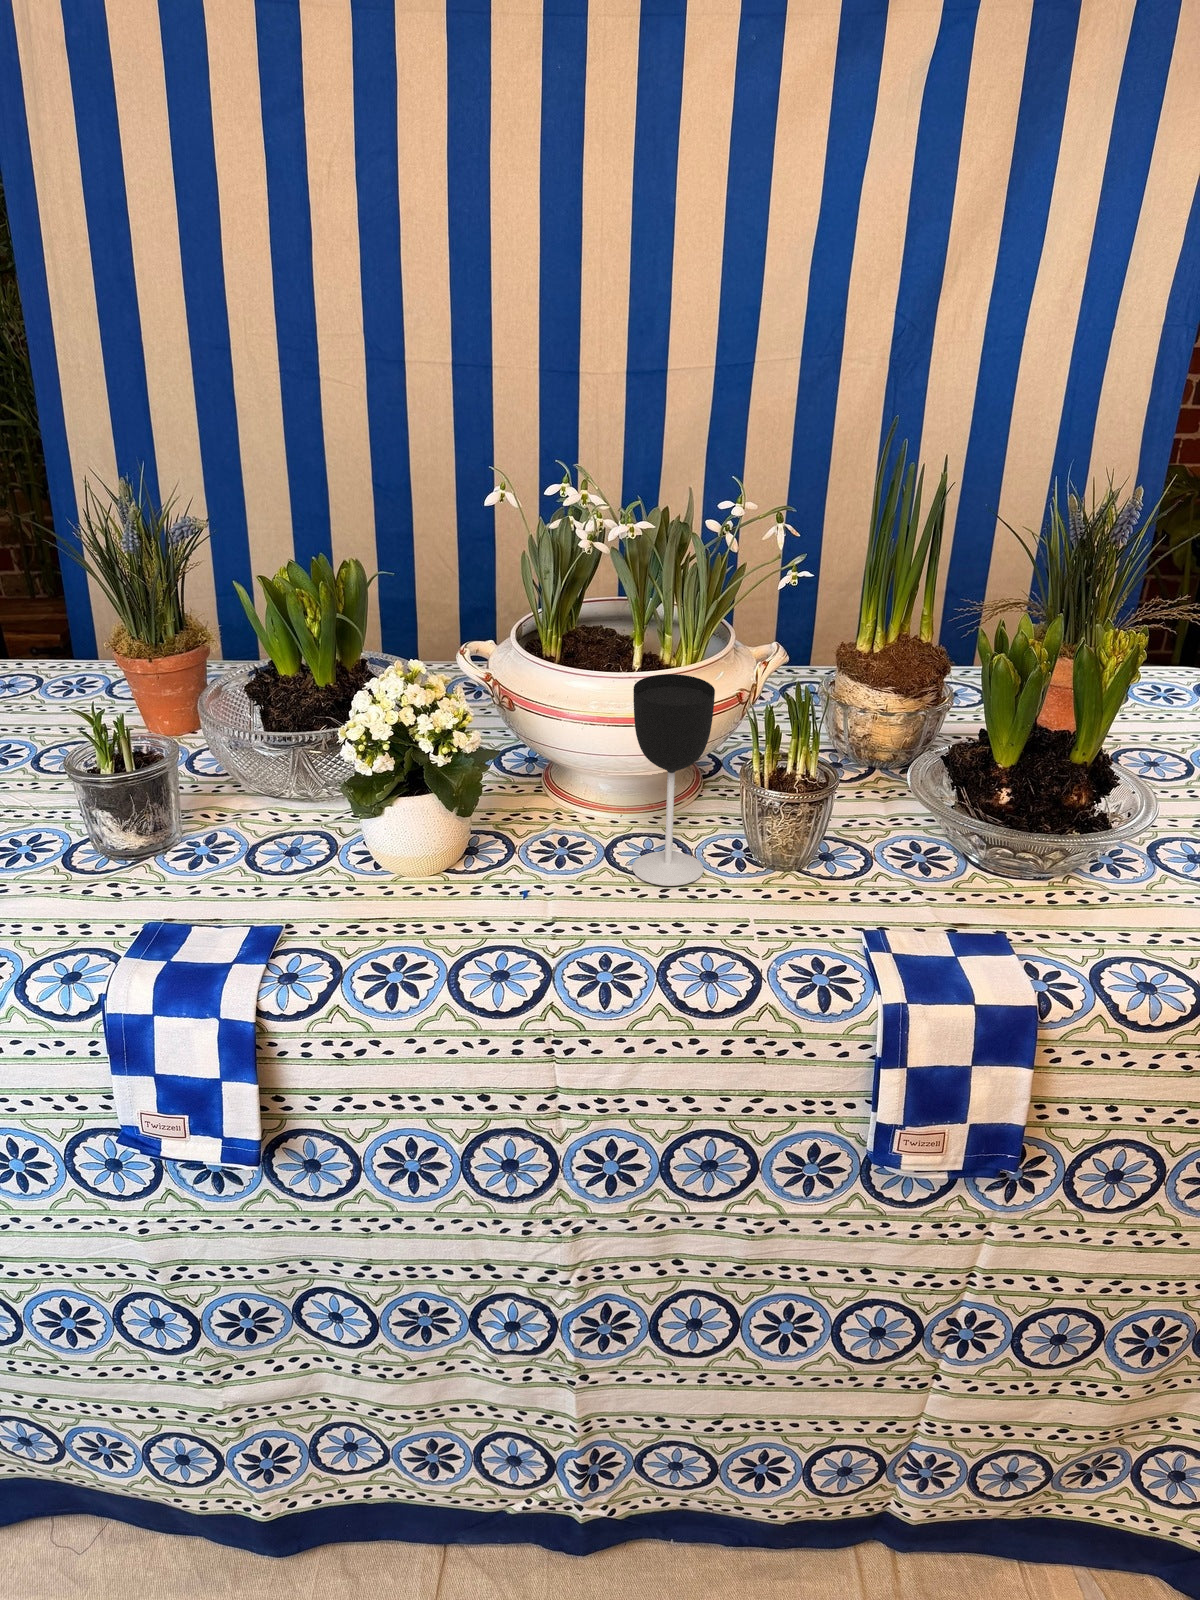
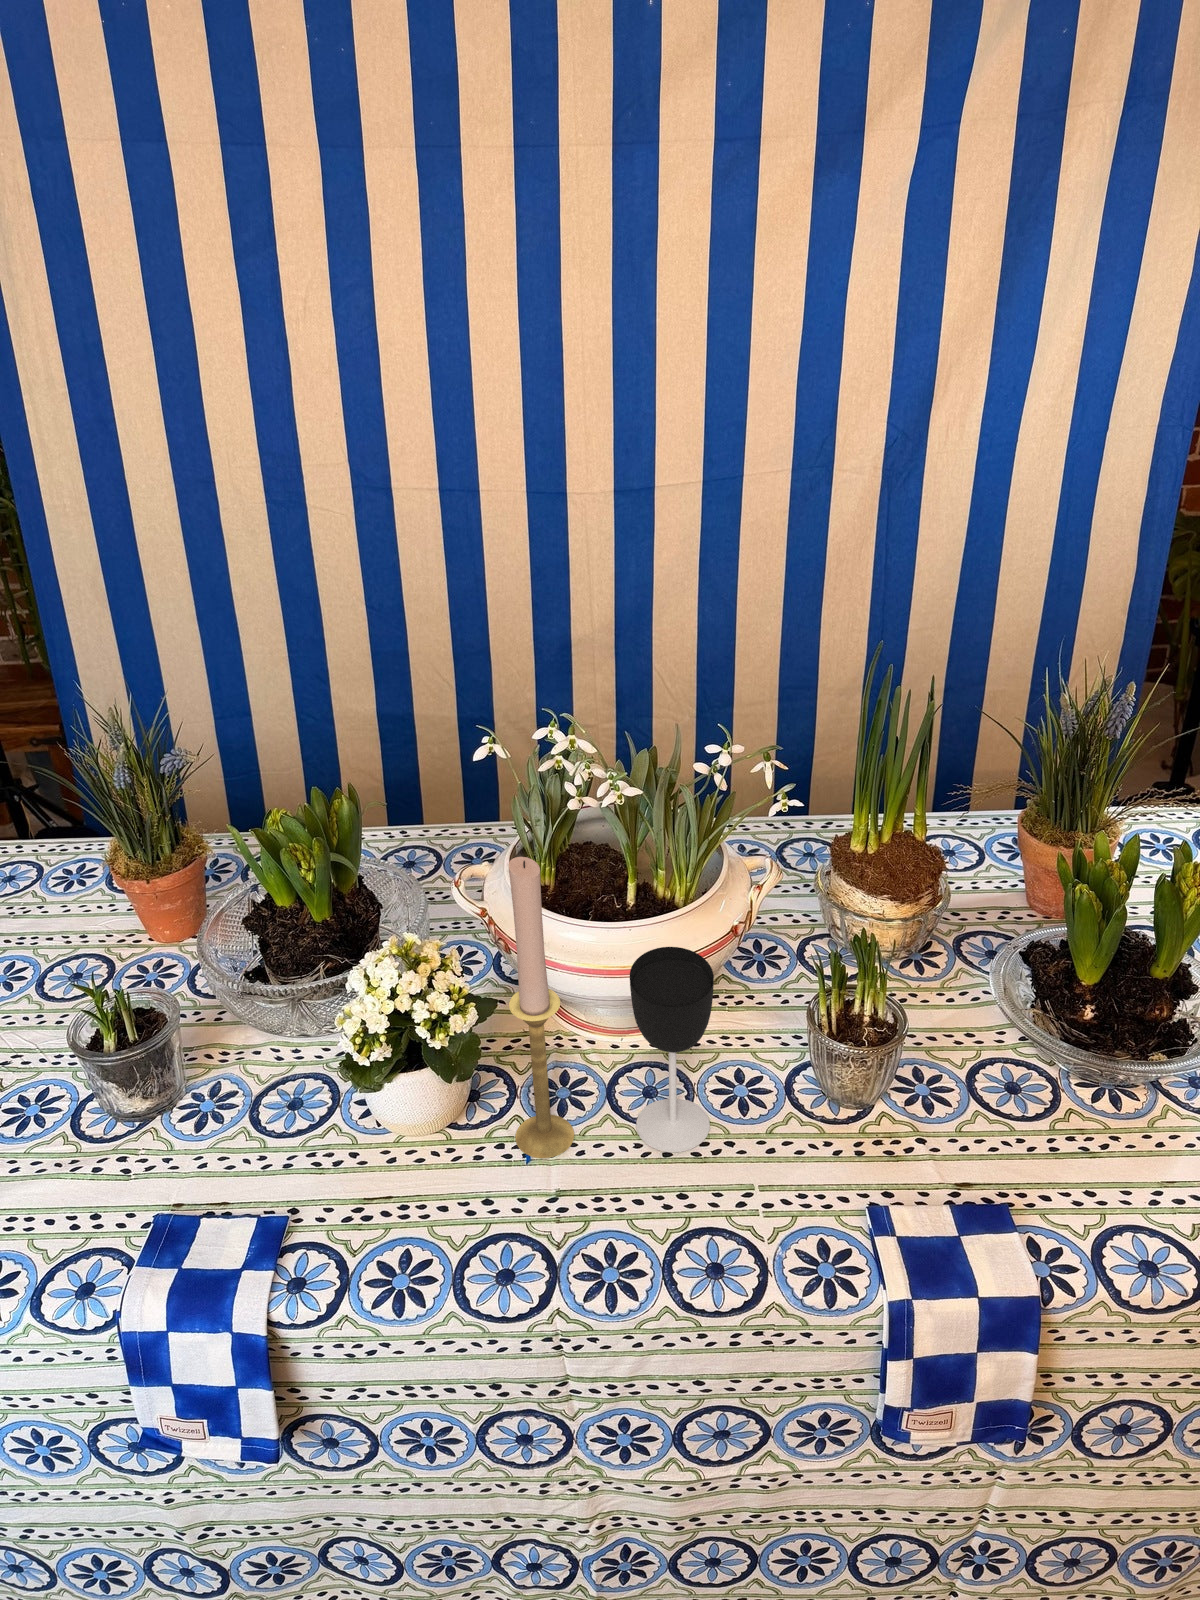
candlestick: none [514,540,572,887] -> present [509,857,574,1158]

